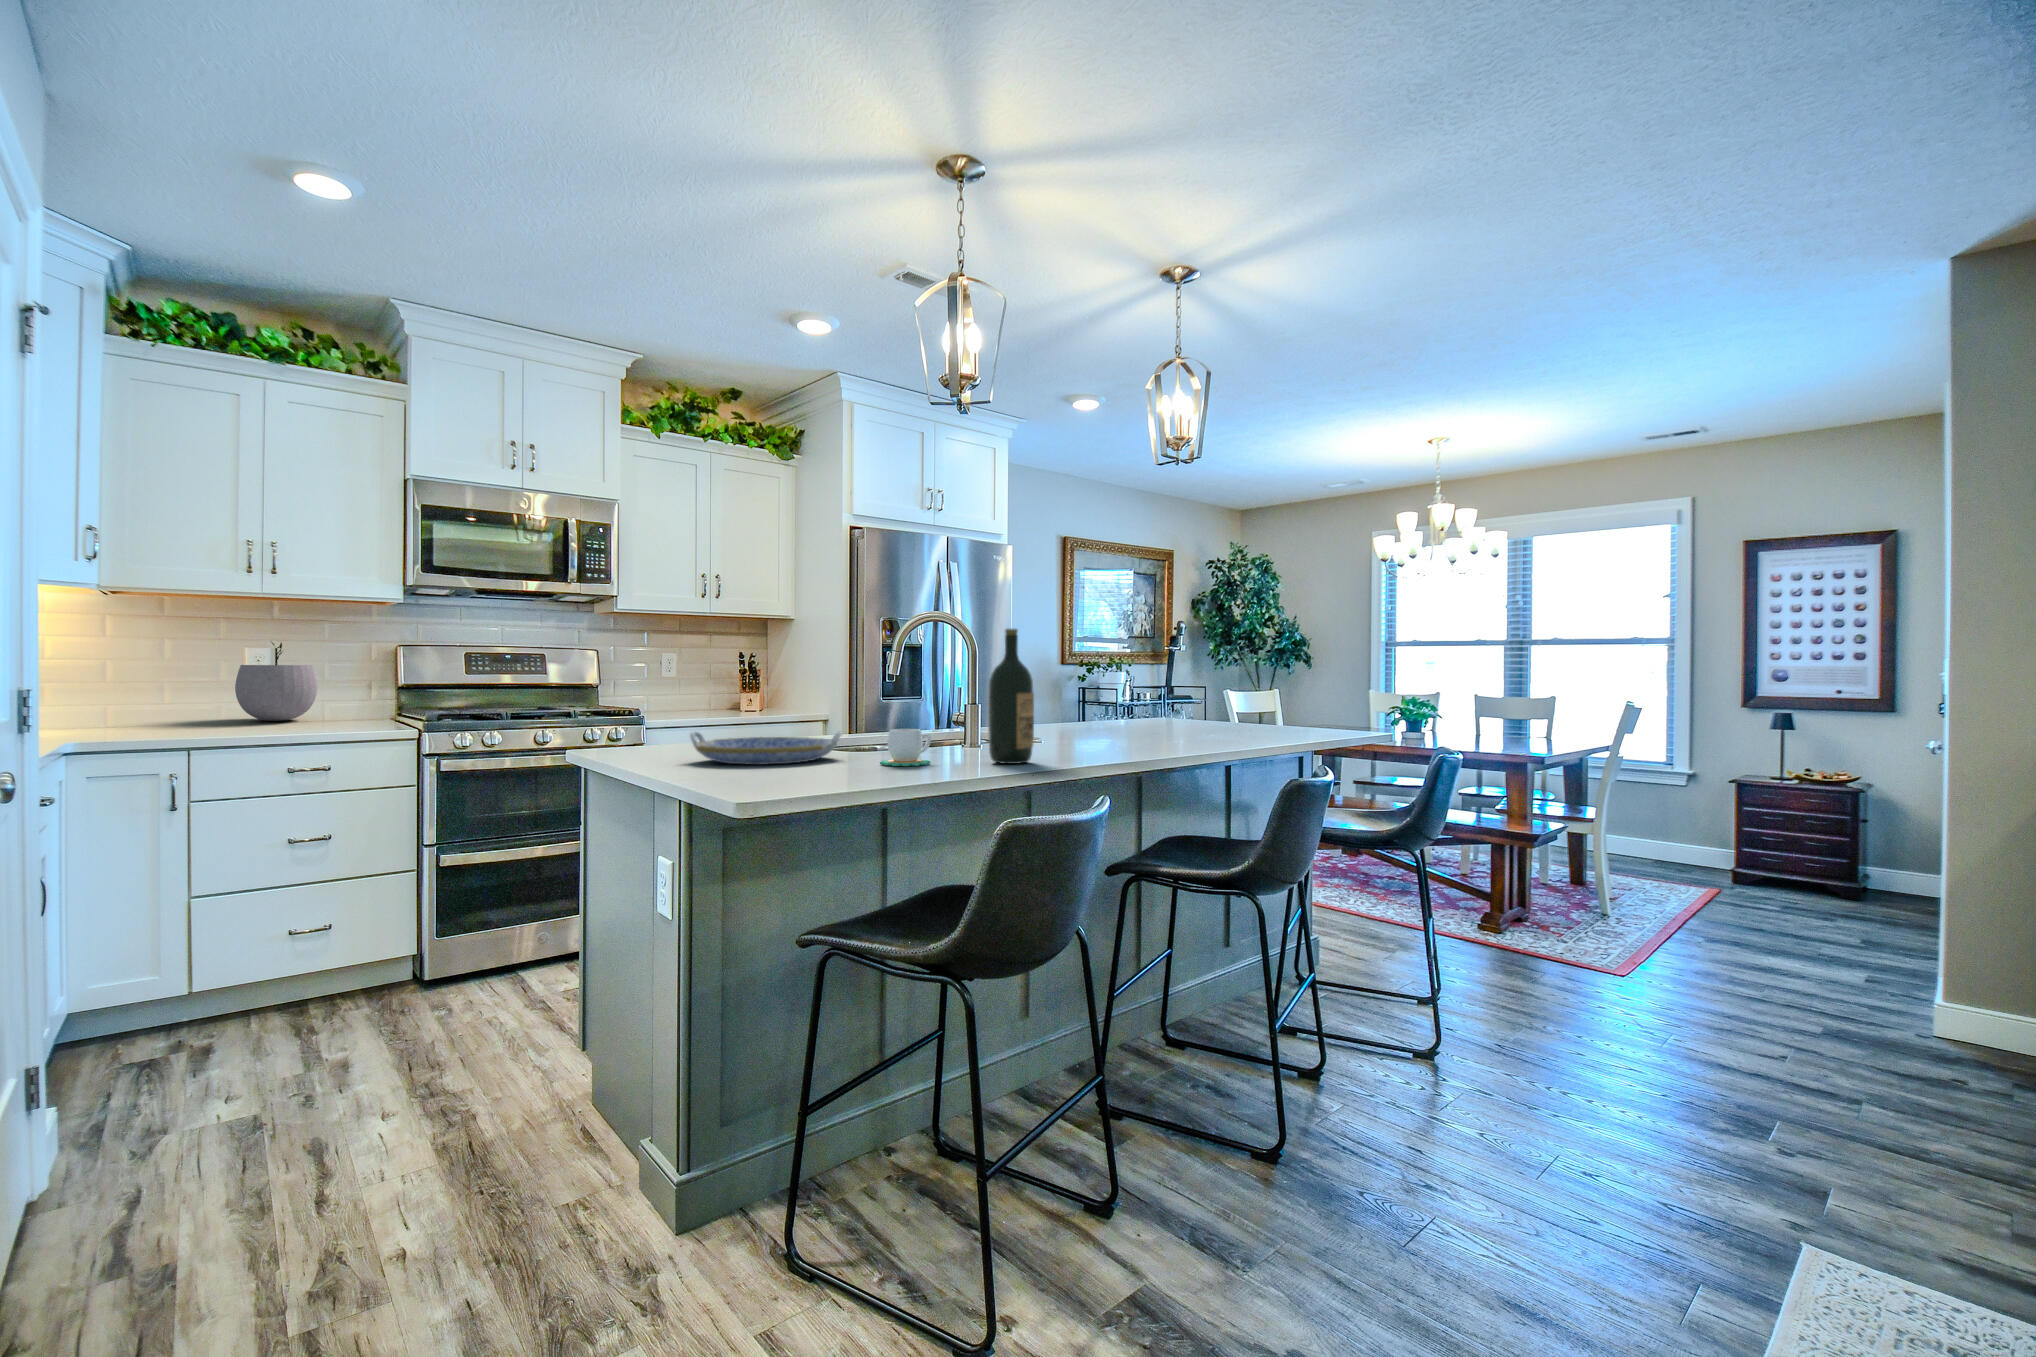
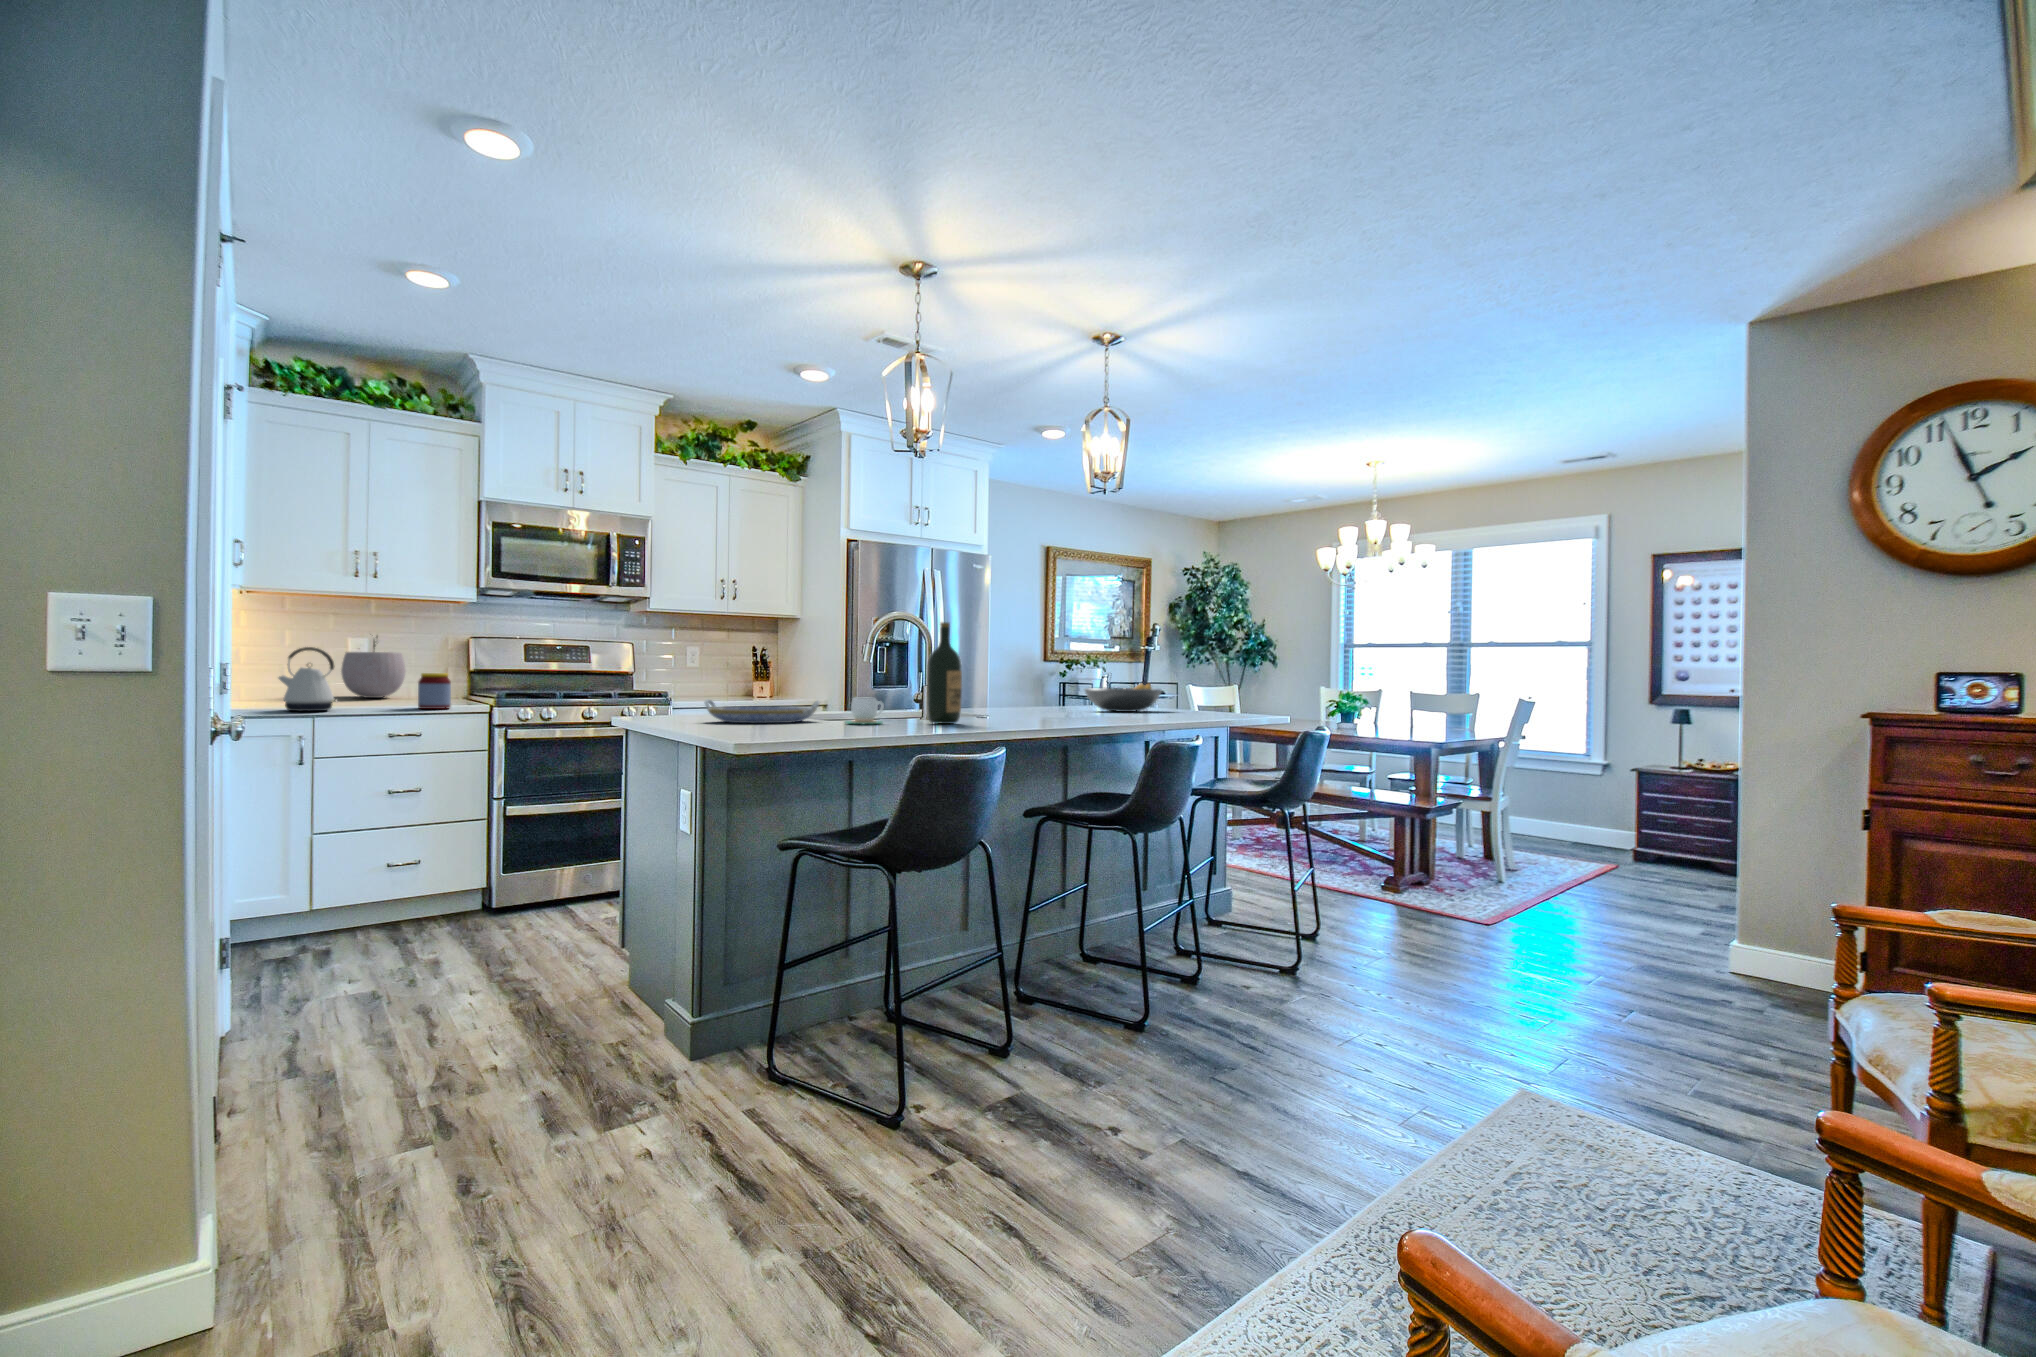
kettle: none [141,662,221,743] -> present [279,647,337,711]
jar: none [328,691,370,736] -> present [418,673,451,709]
fruit bowl: none [1142,695,1237,729] -> present [1085,683,1162,712]

